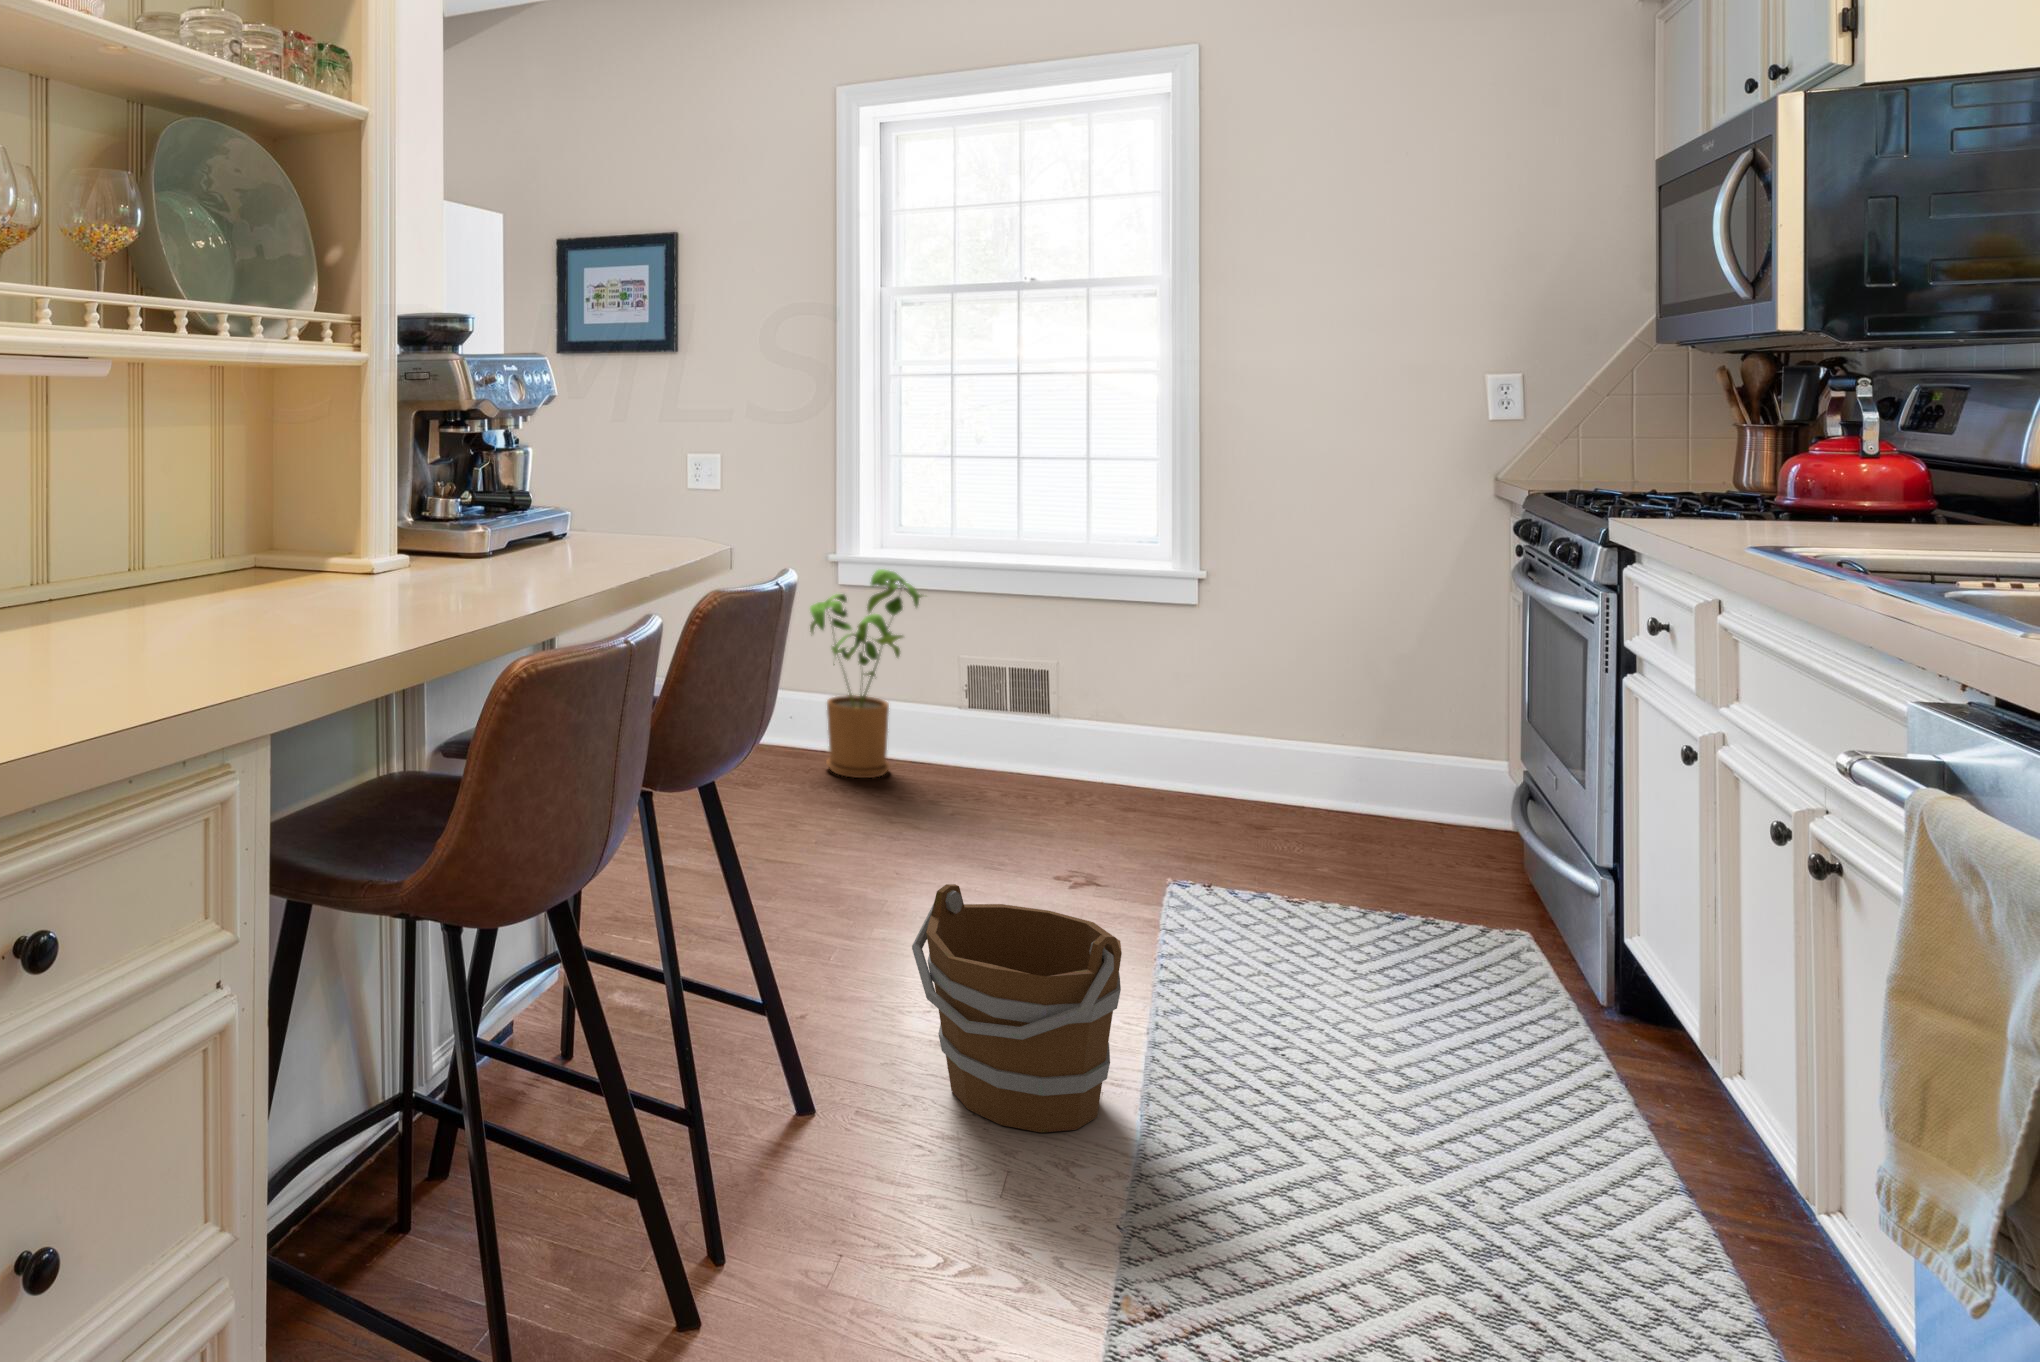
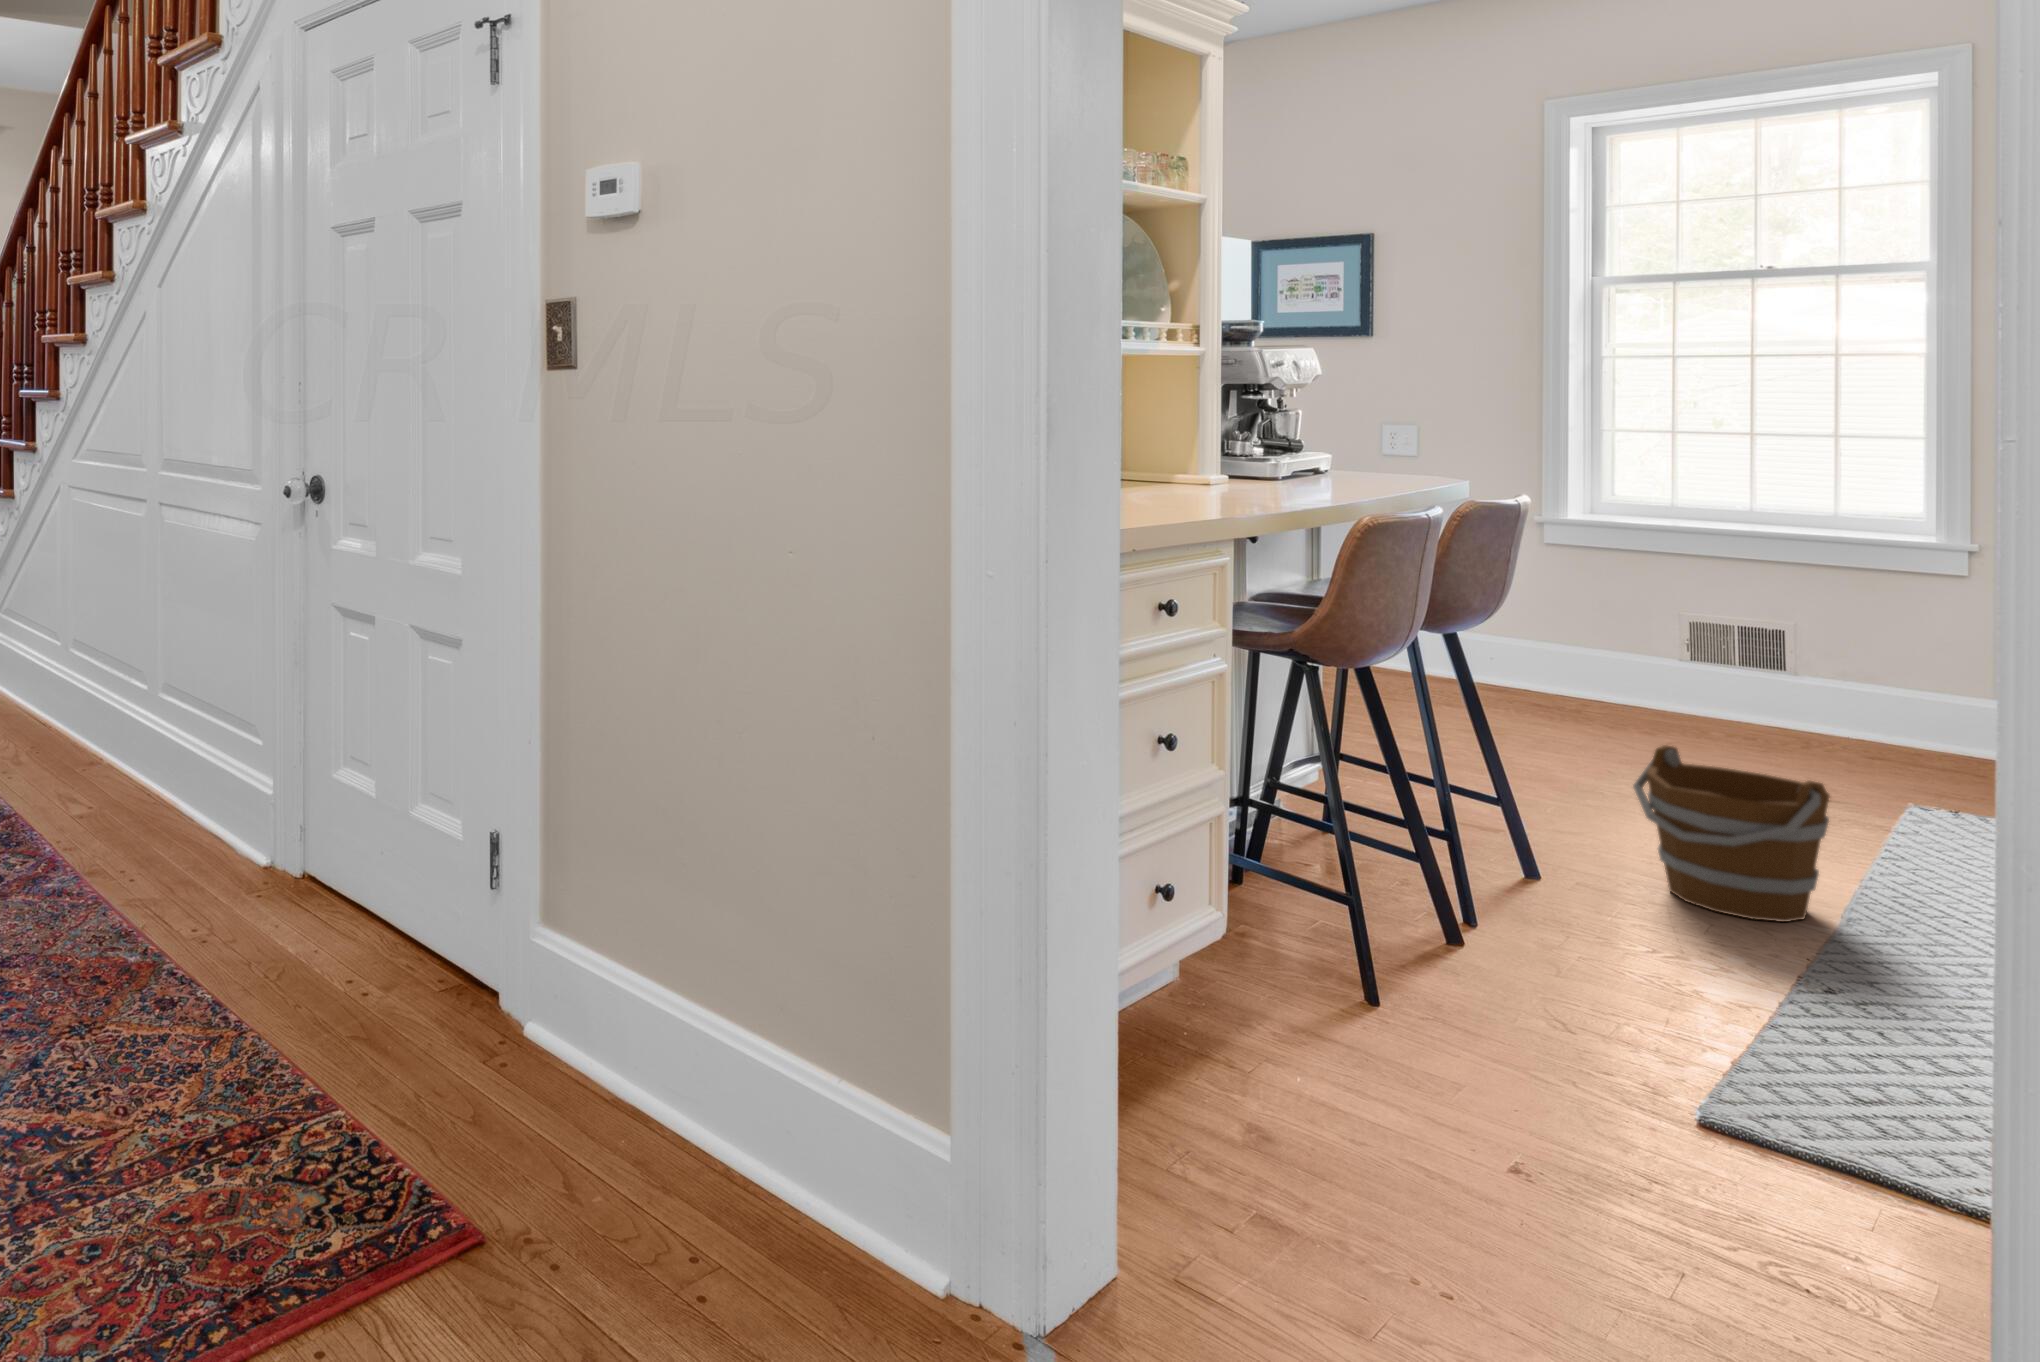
house plant: present [810,569,922,778] -> none [1518,530,1647,714]

